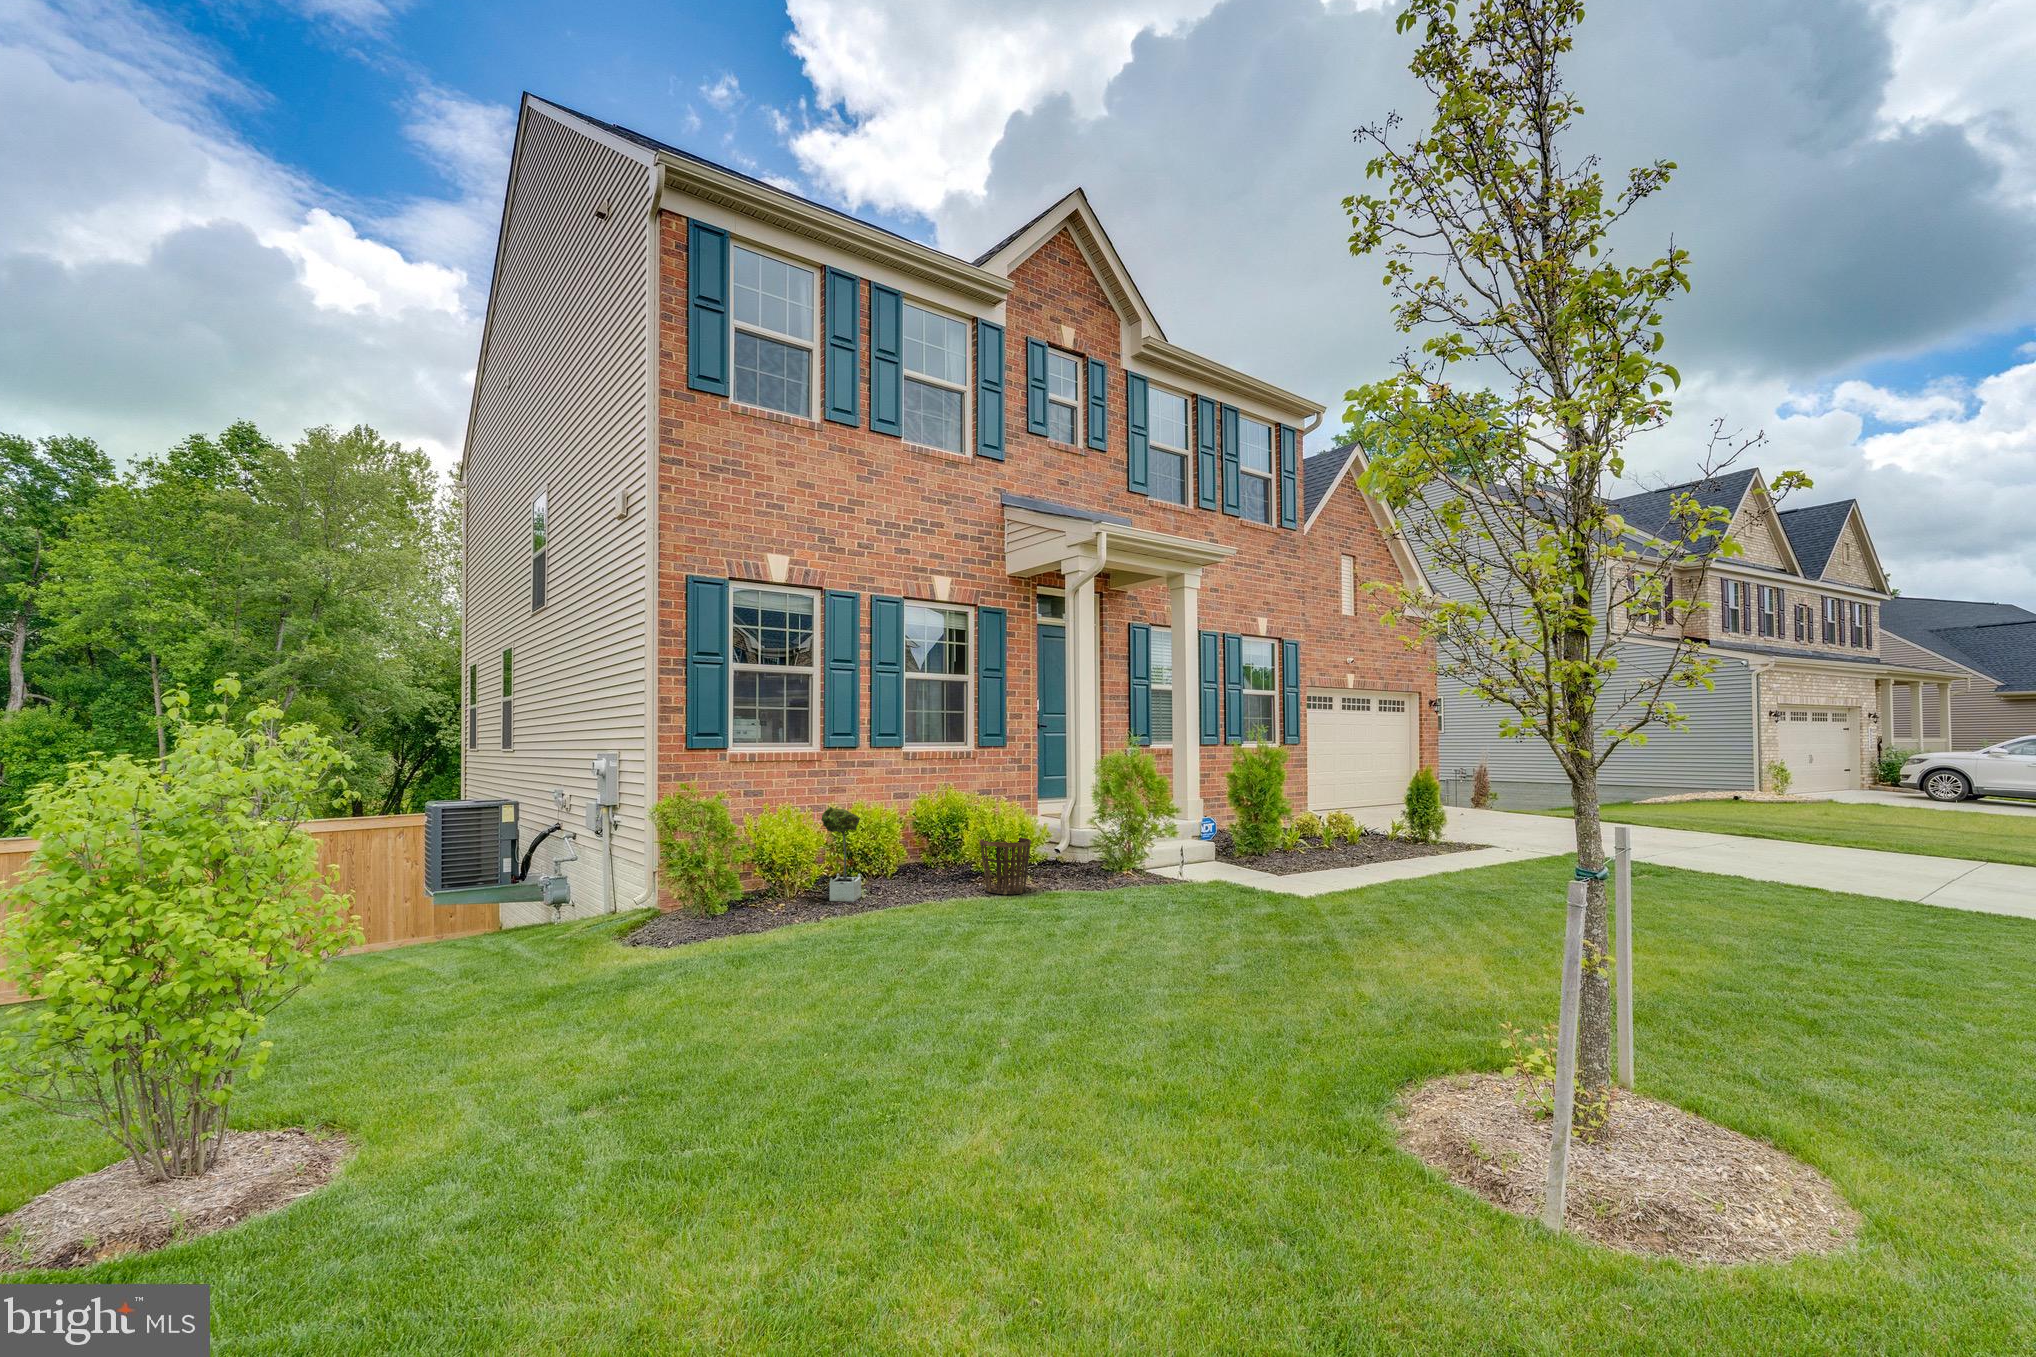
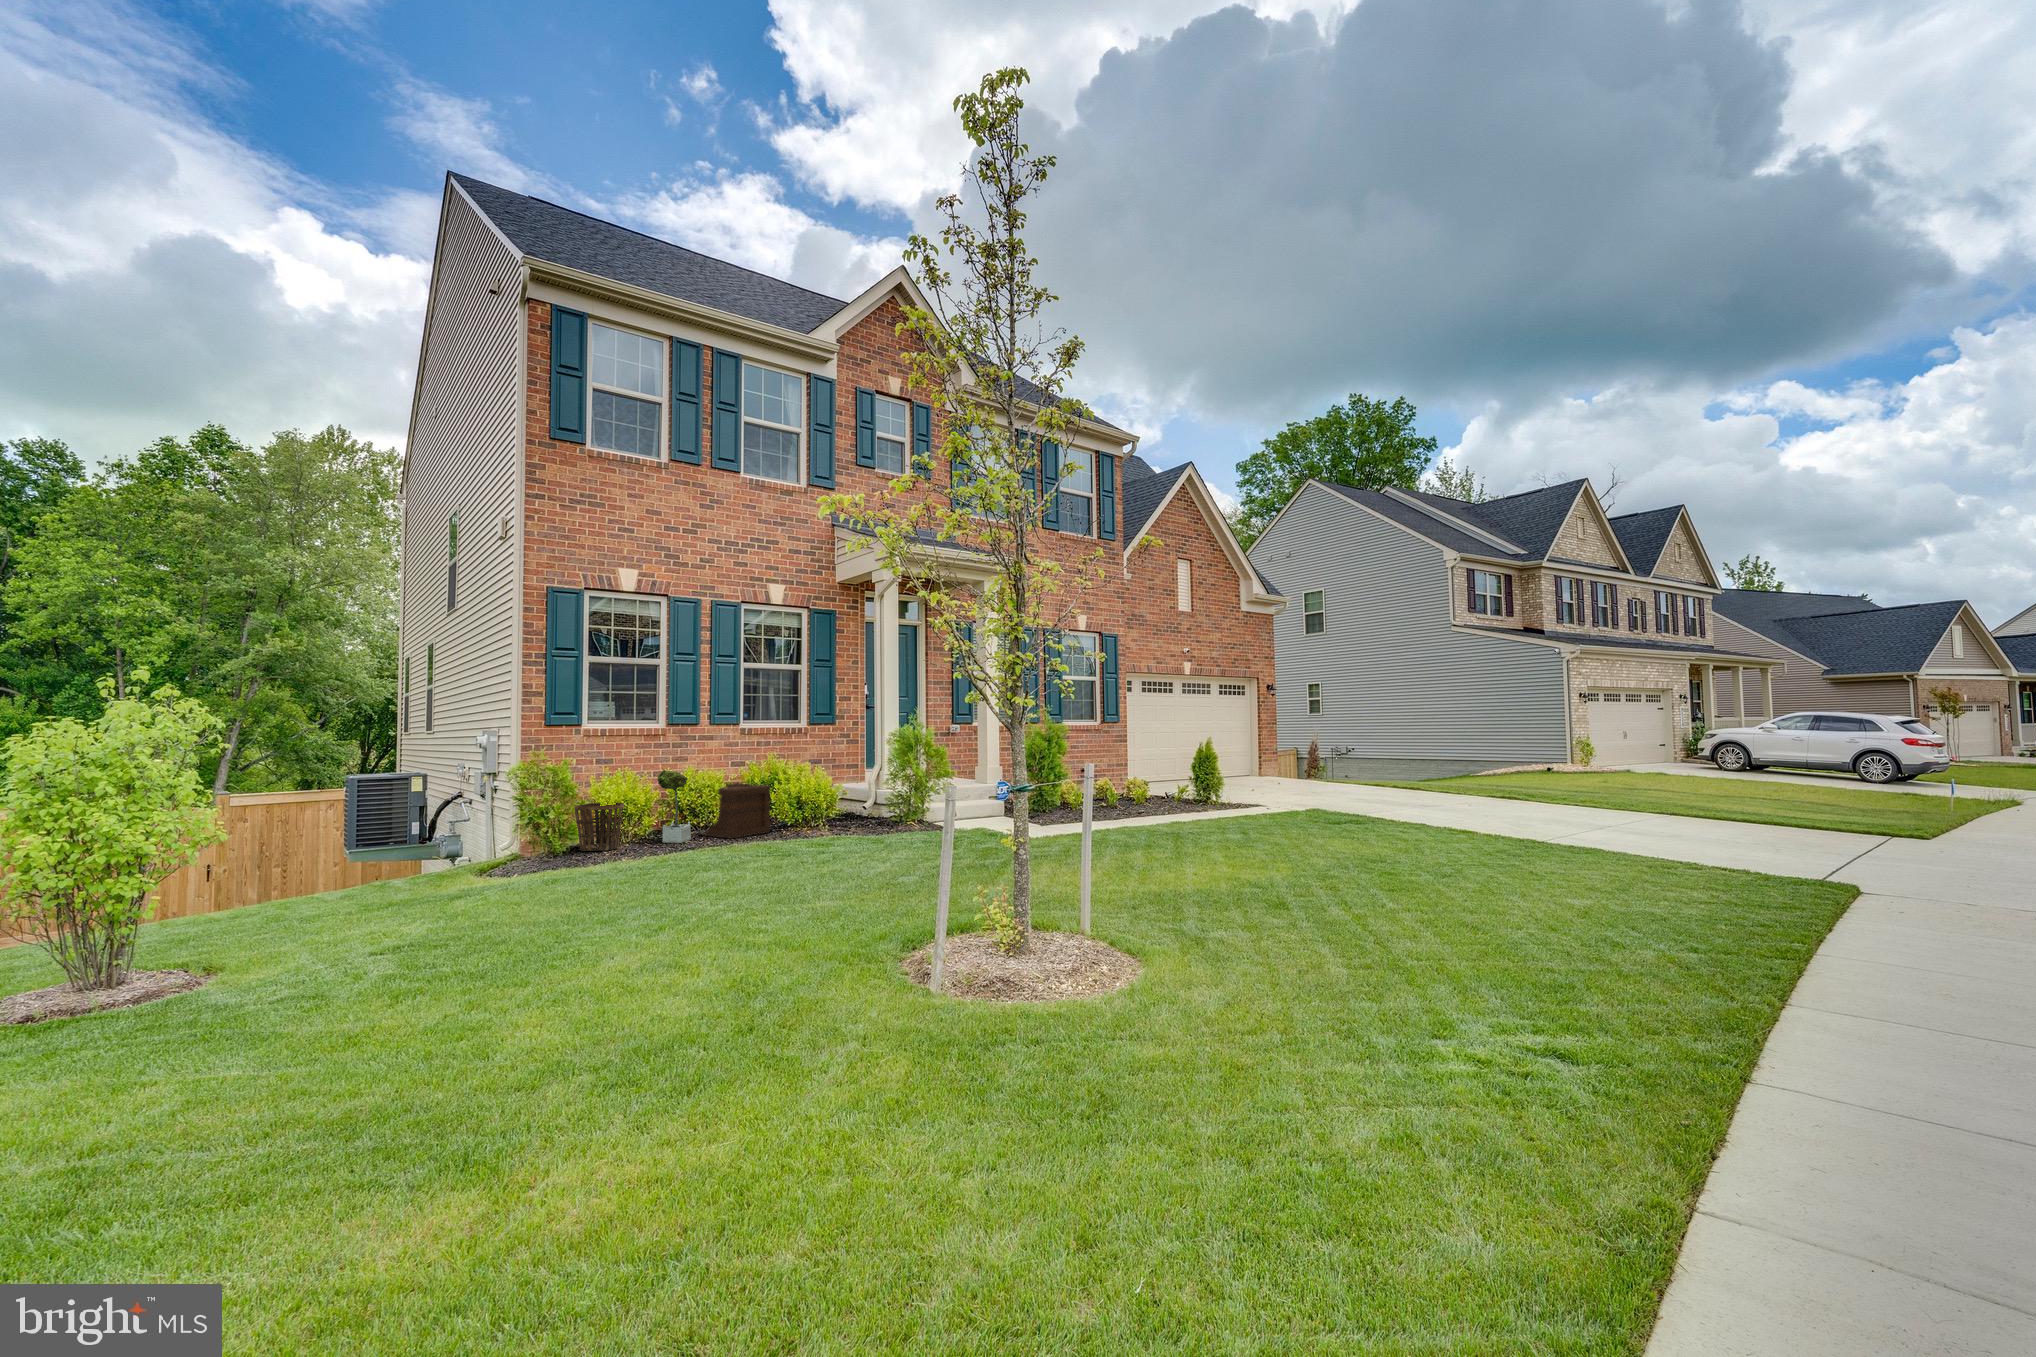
wooden crate: none [864,821,951,896] -> present [698,783,770,839]
basket: present [980,837,1031,894] -> present [574,803,624,851]

